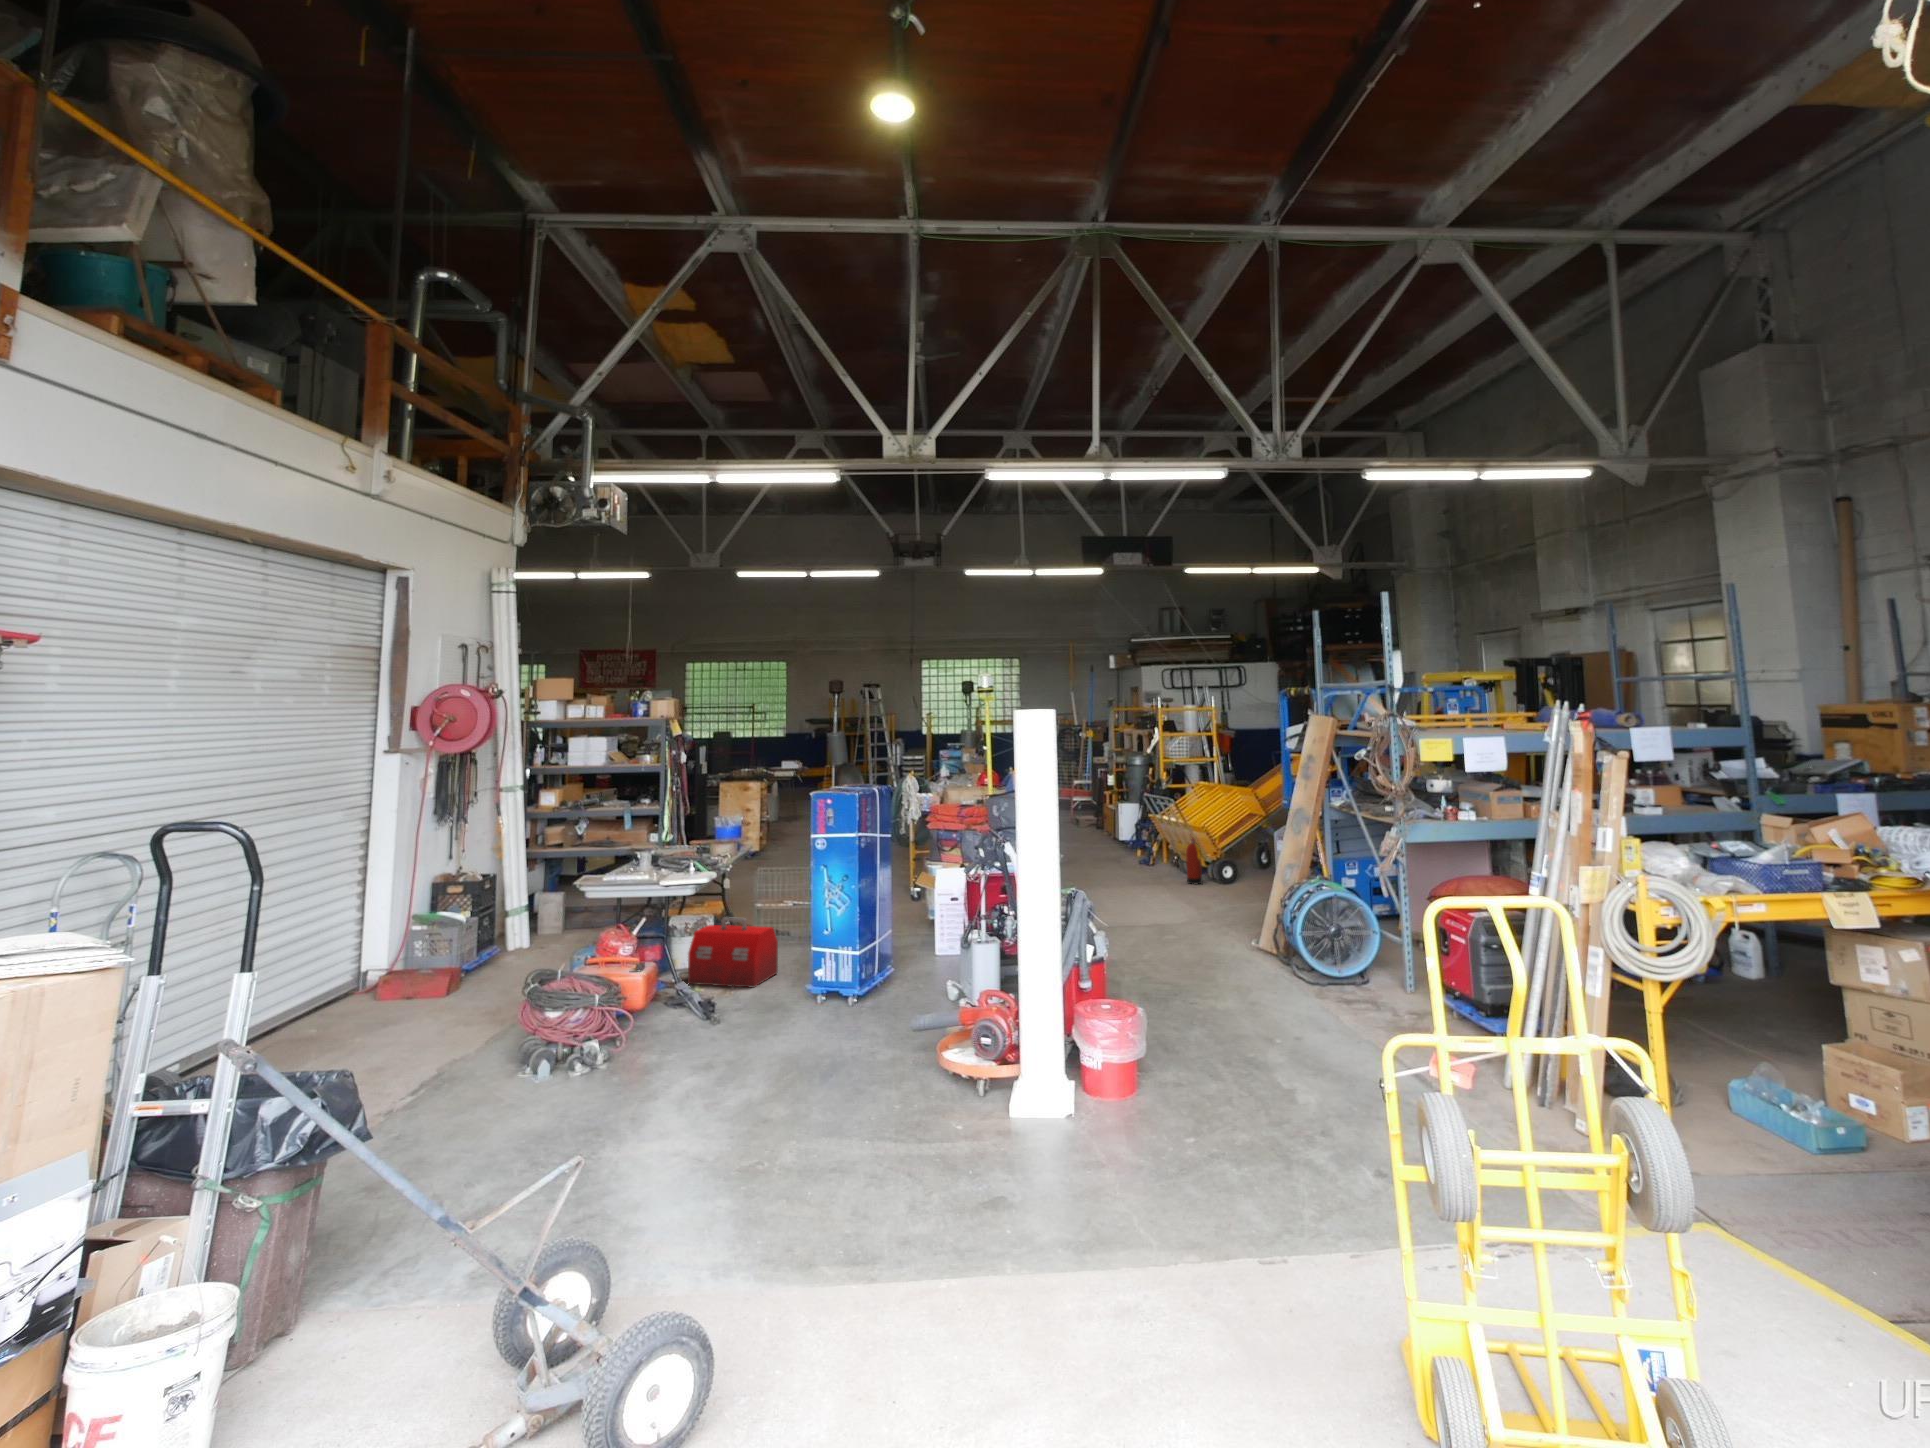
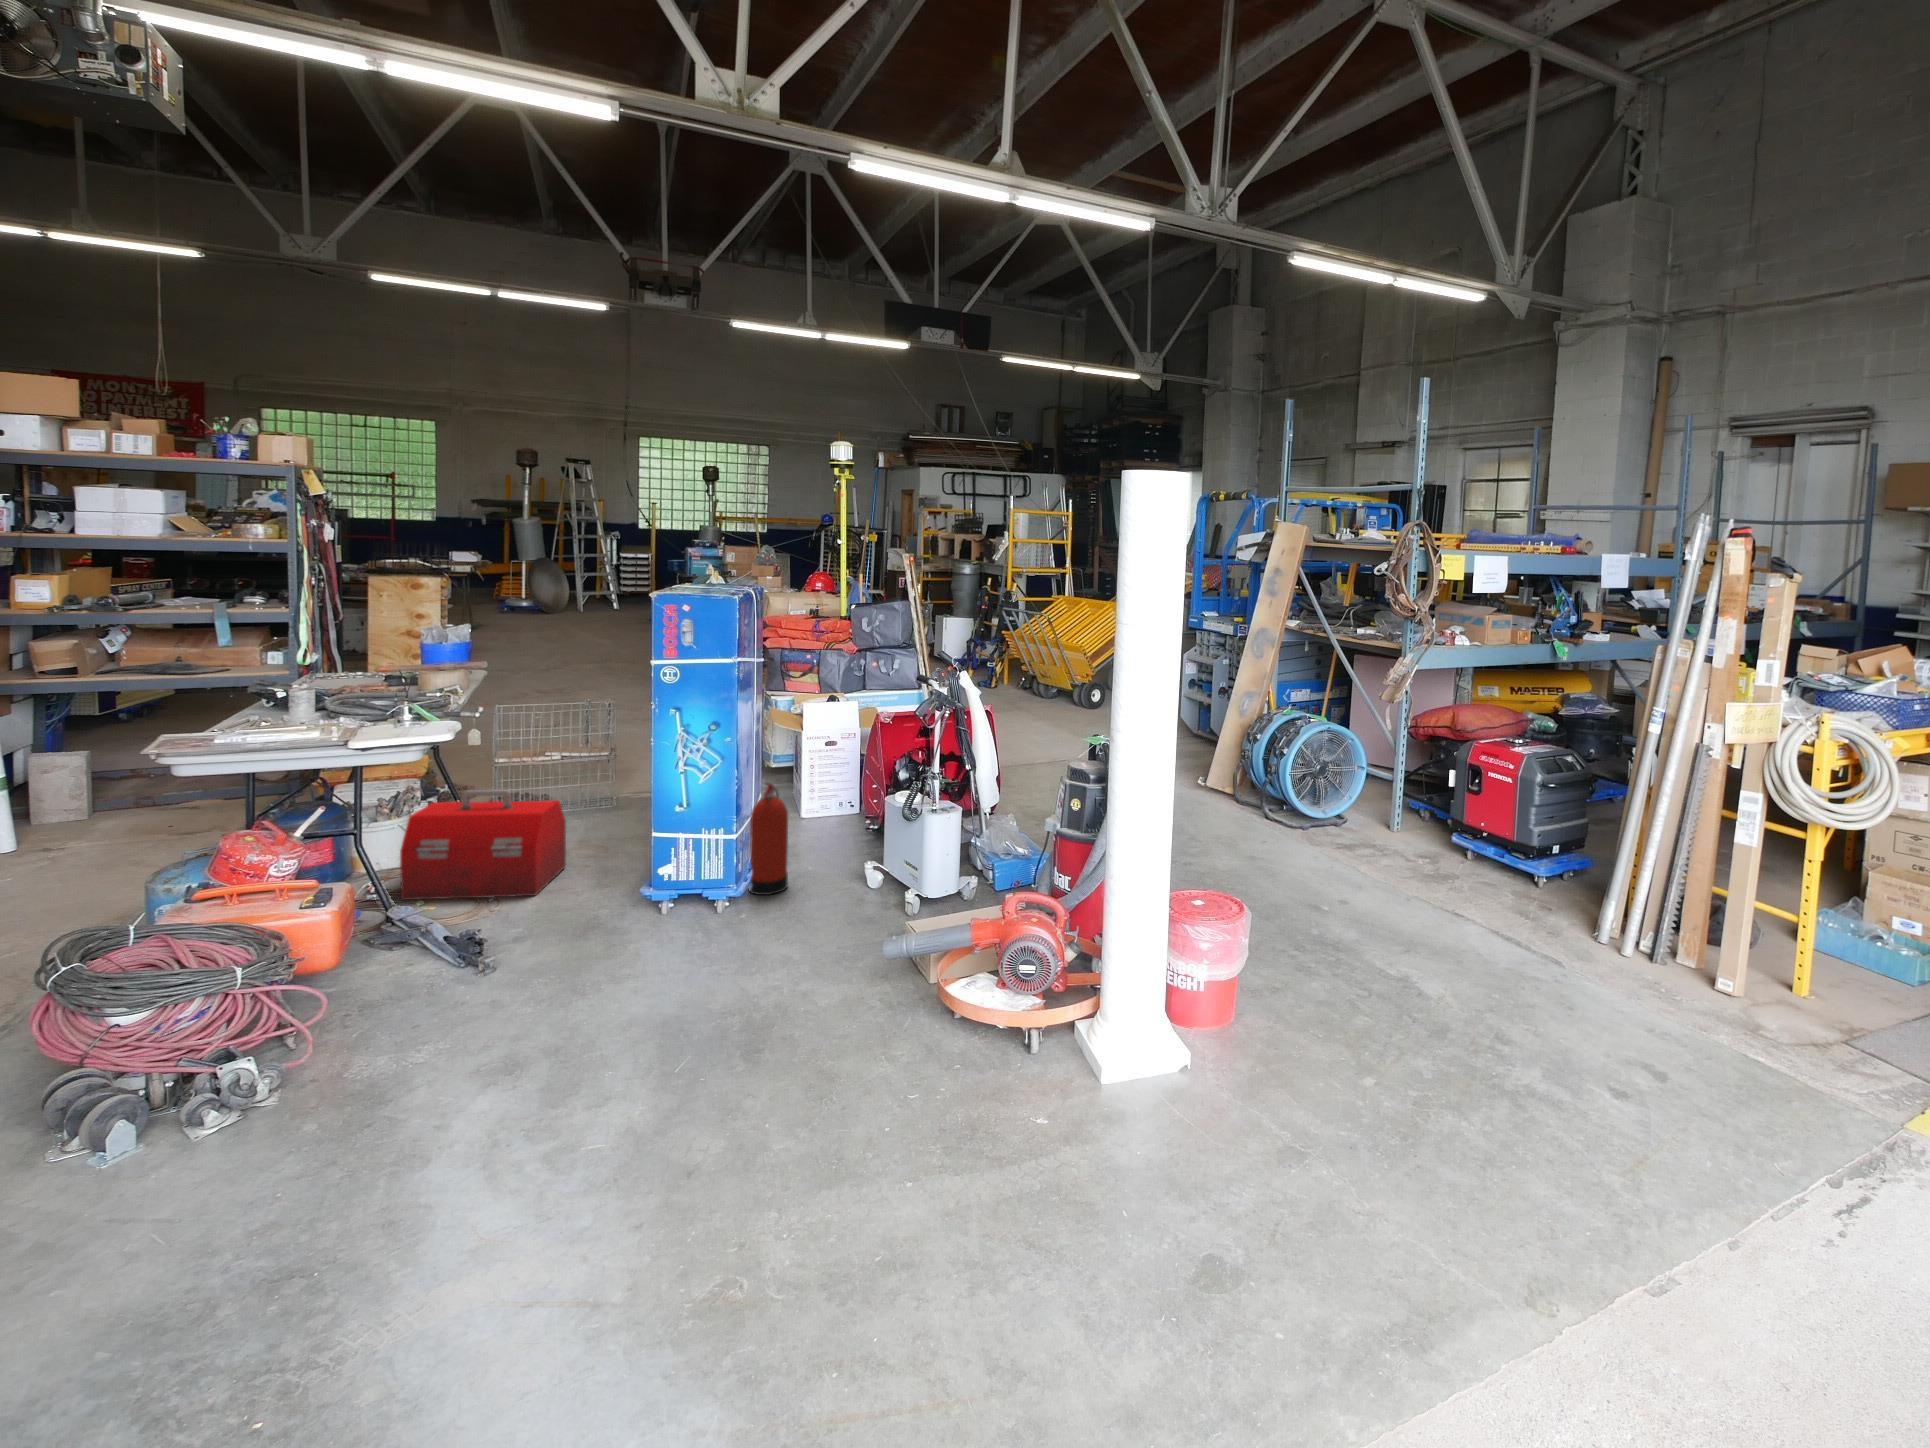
fire extinguisher: present [1186,837,1202,884] -> present [750,782,788,895]

